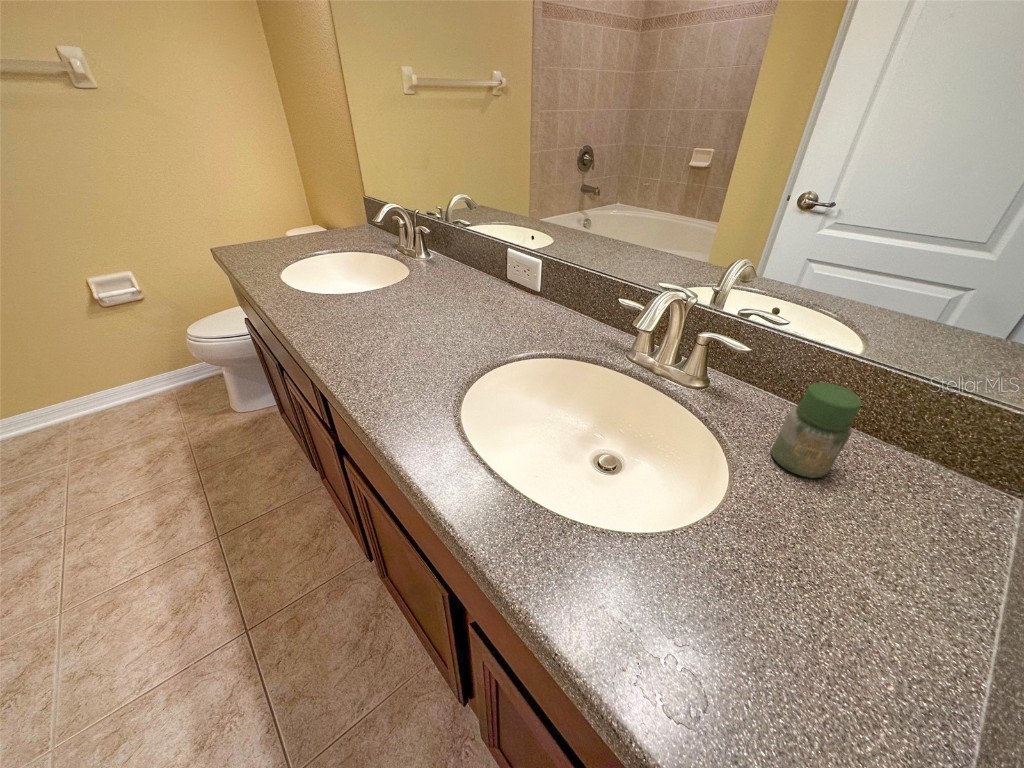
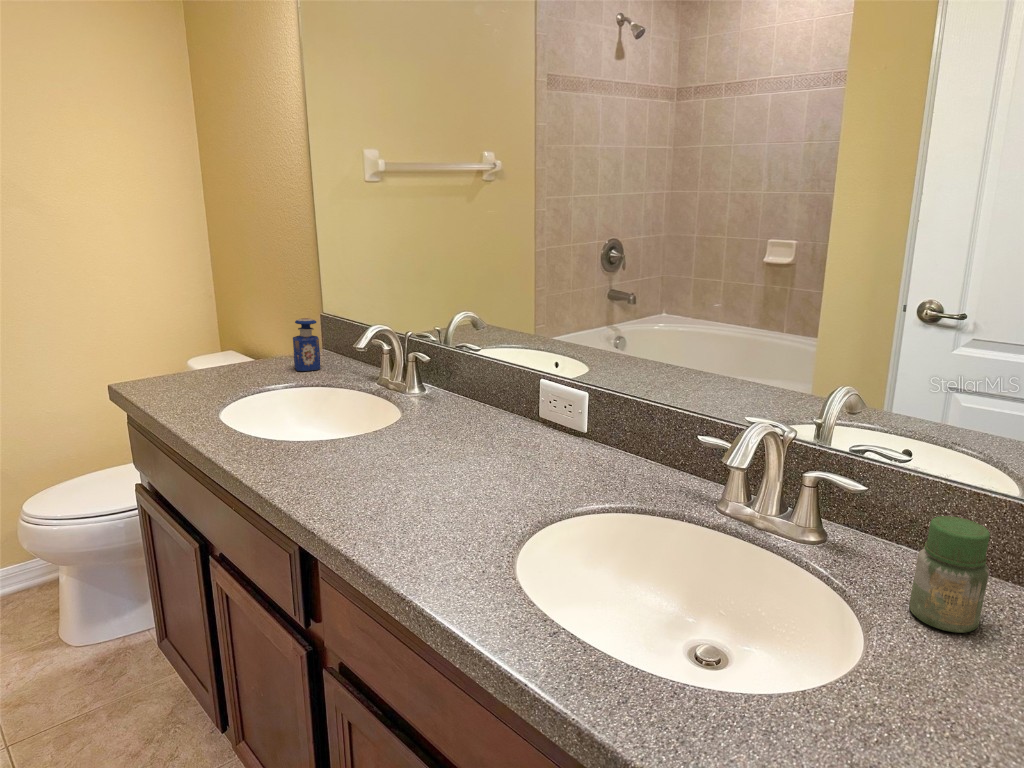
perfume bottle: none [336,198,359,239] -> present [293,318,321,371]

